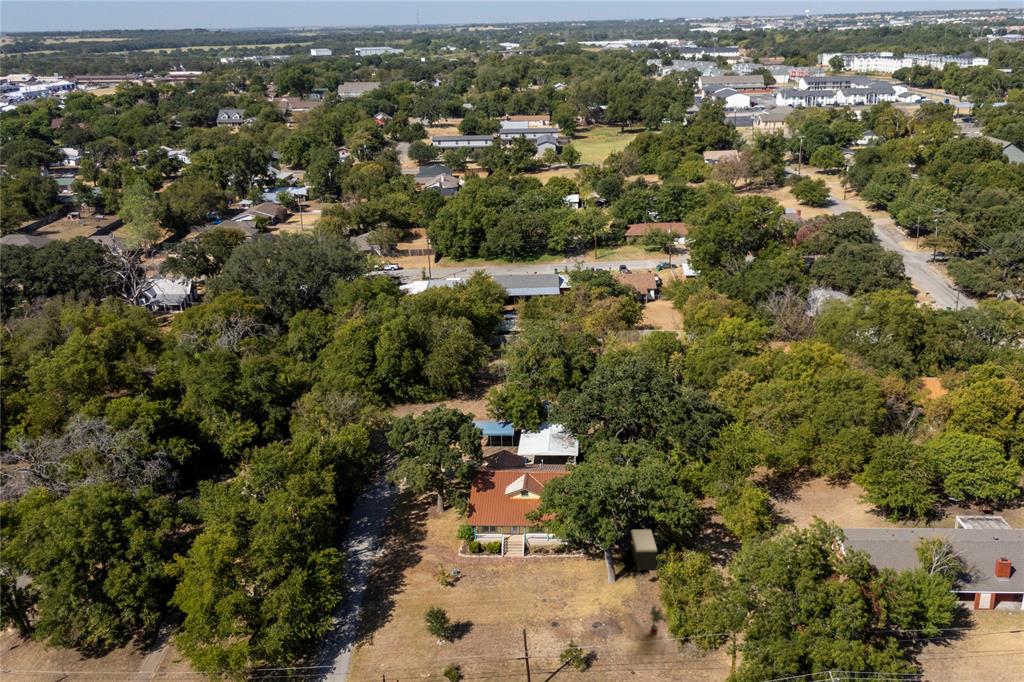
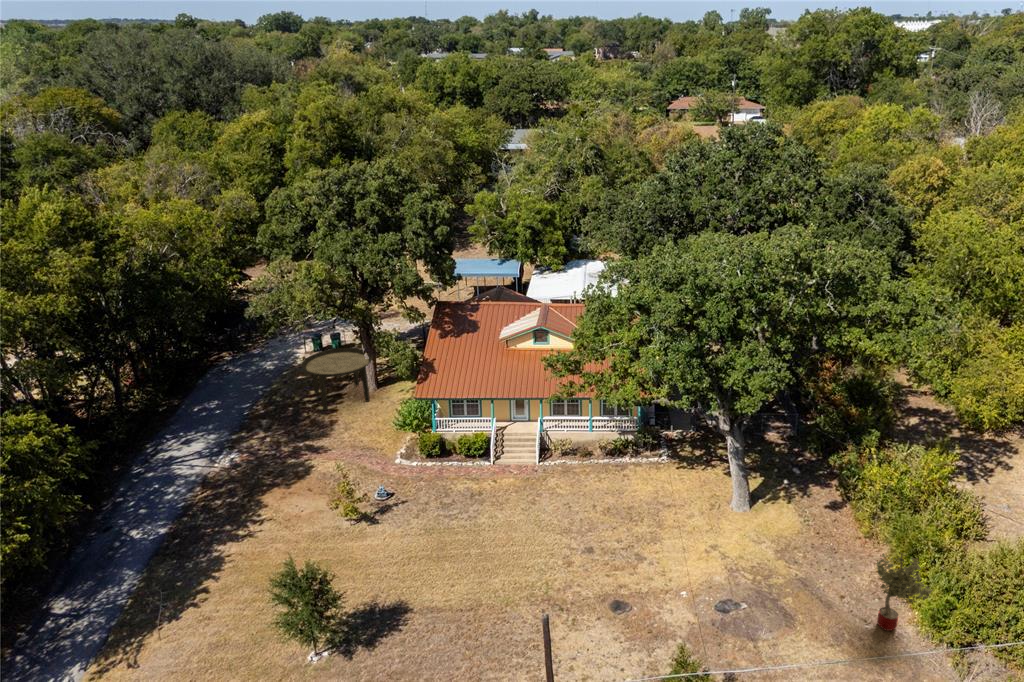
round table: none [409,489,444,524] -> present [302,348,372,410]
storage bench: present [631,529,657,571] -> none [770,400,847,487]

